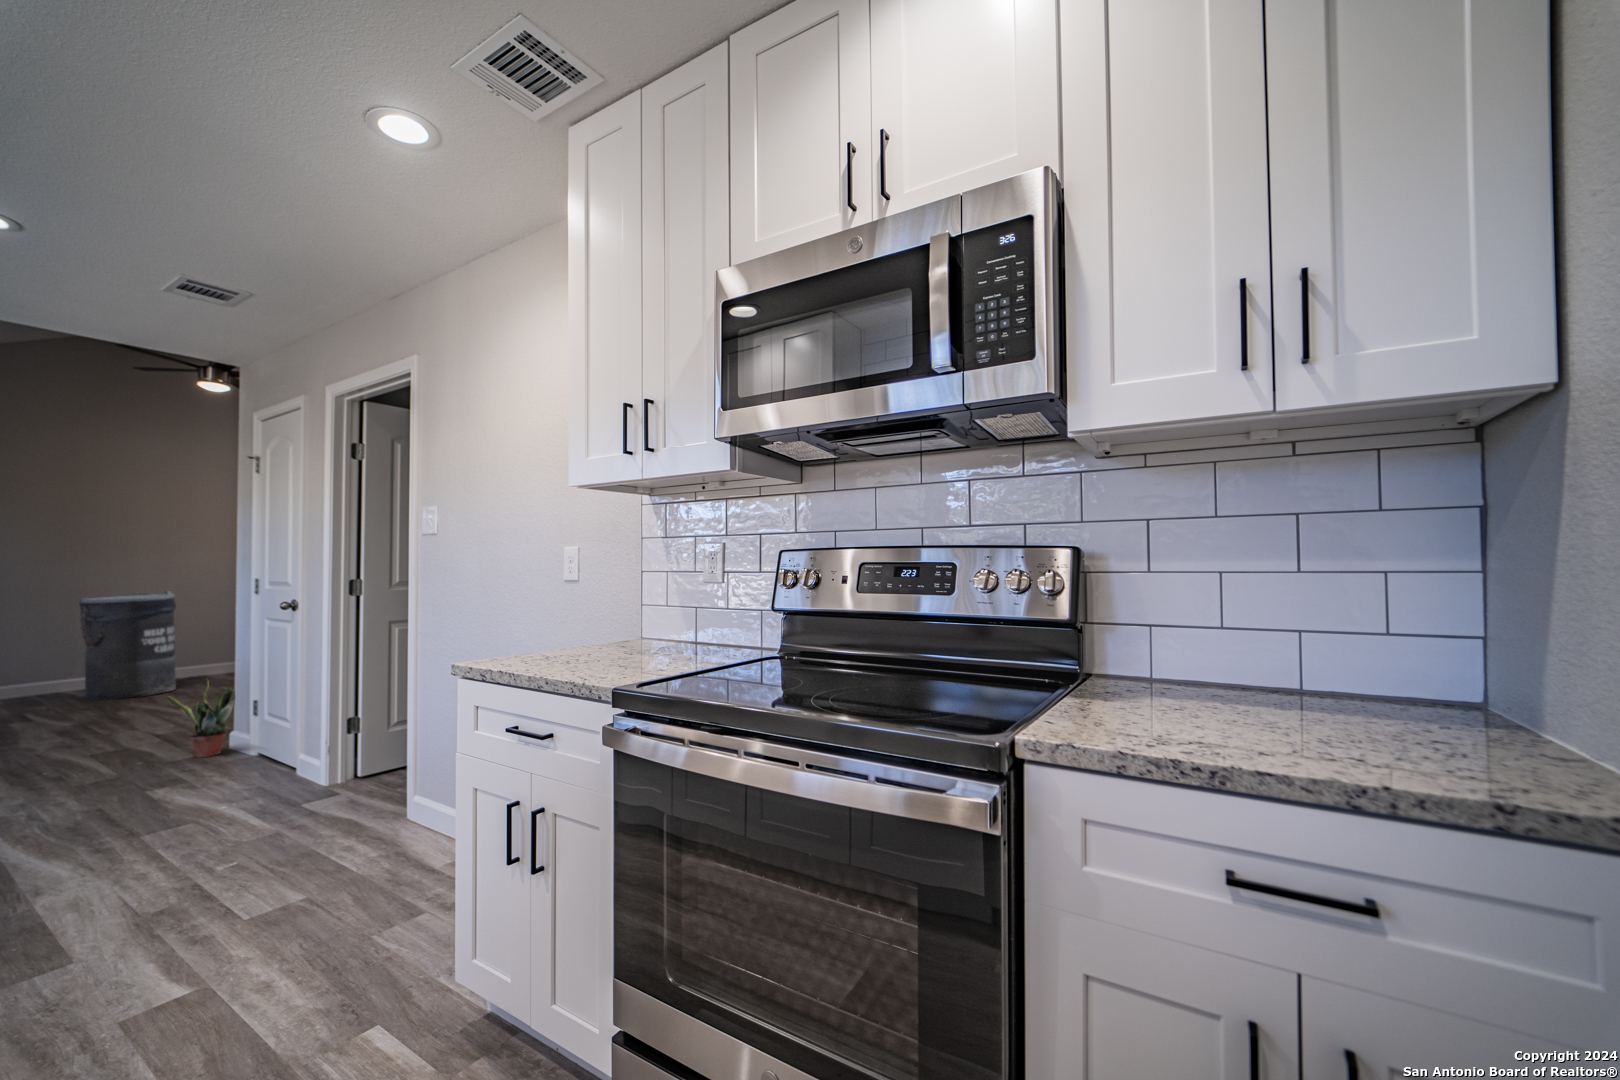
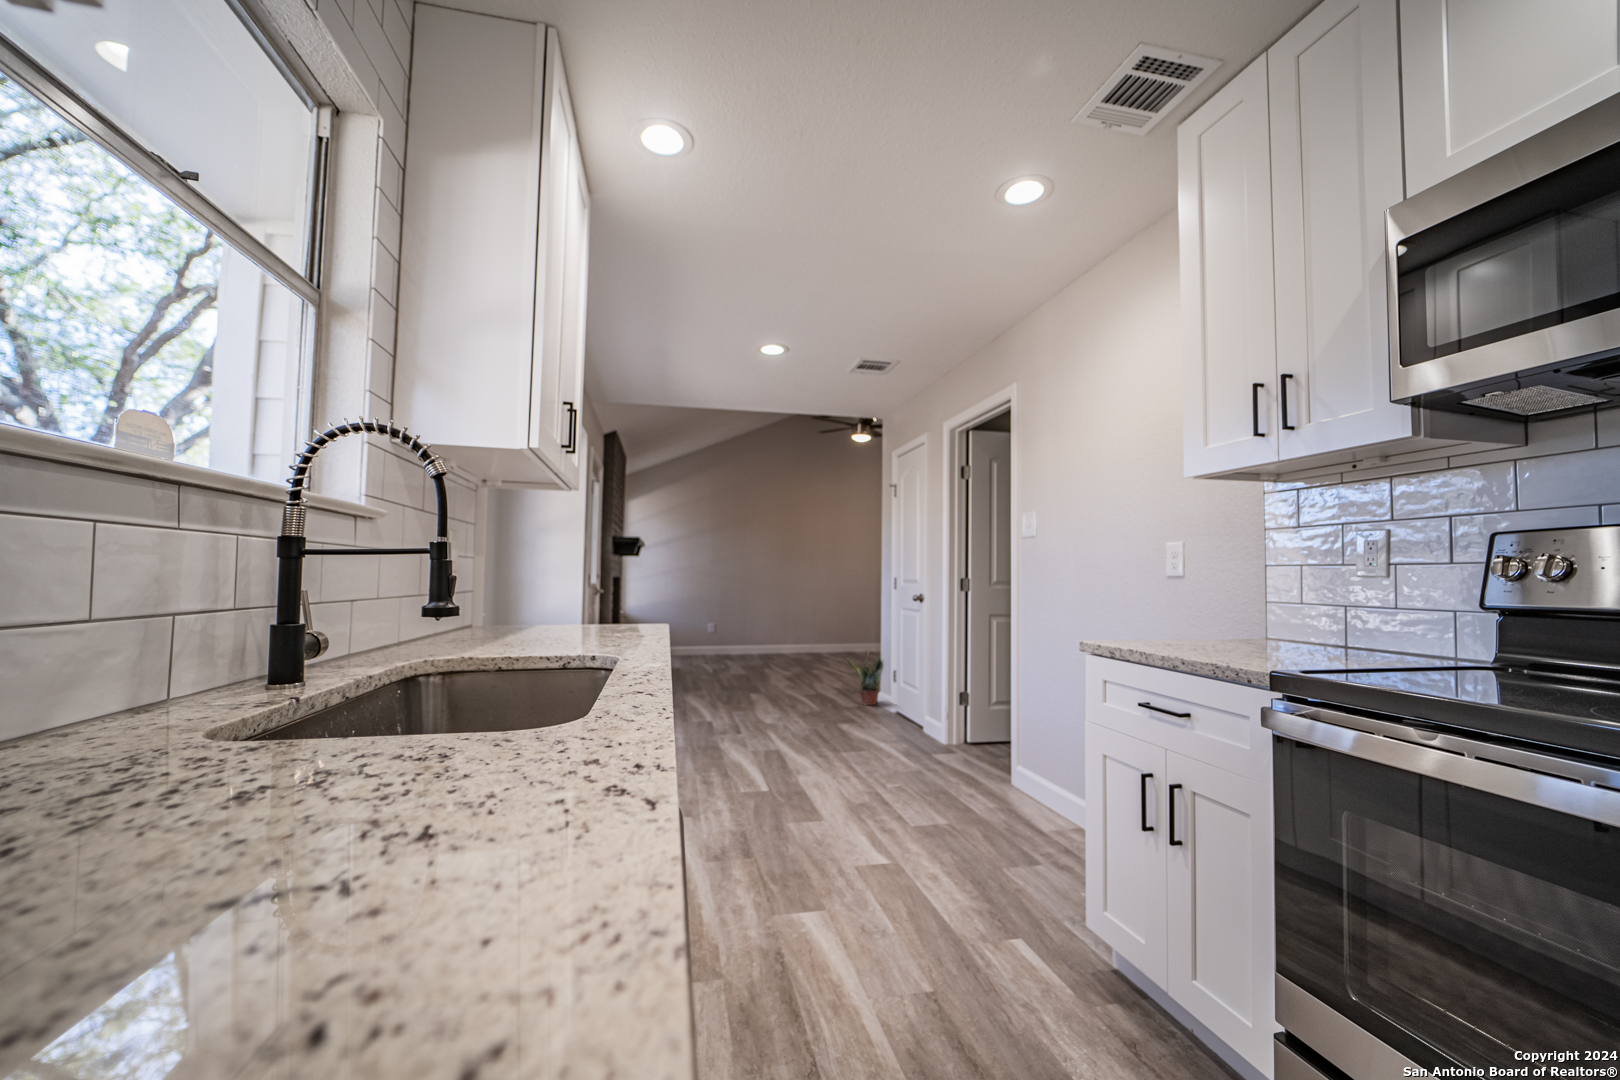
trash can: present [79,591,176,700] -> none [796,588,842,660]

